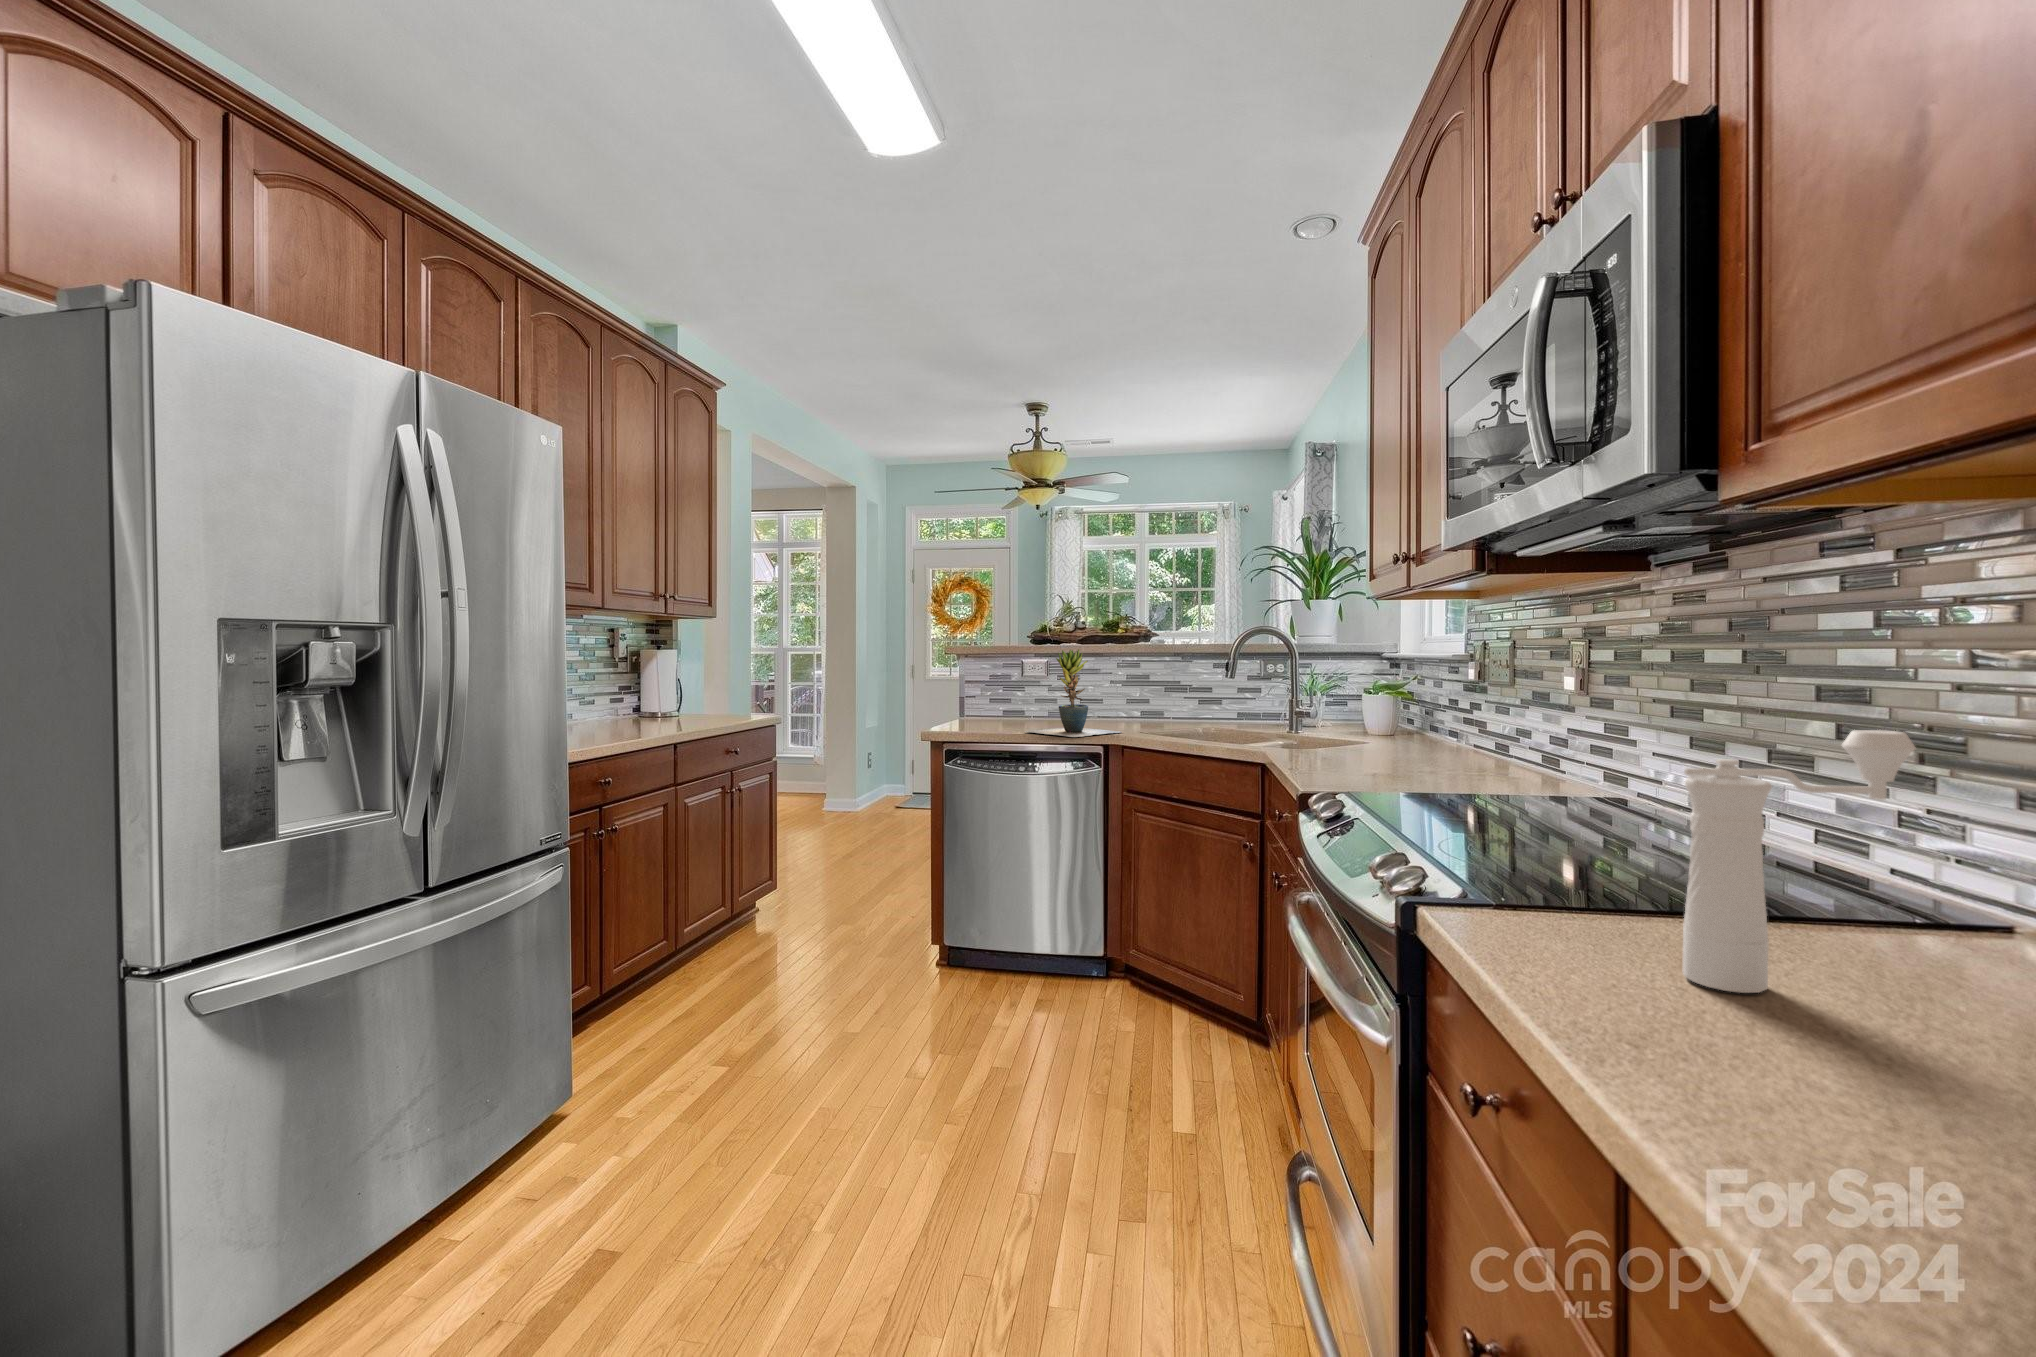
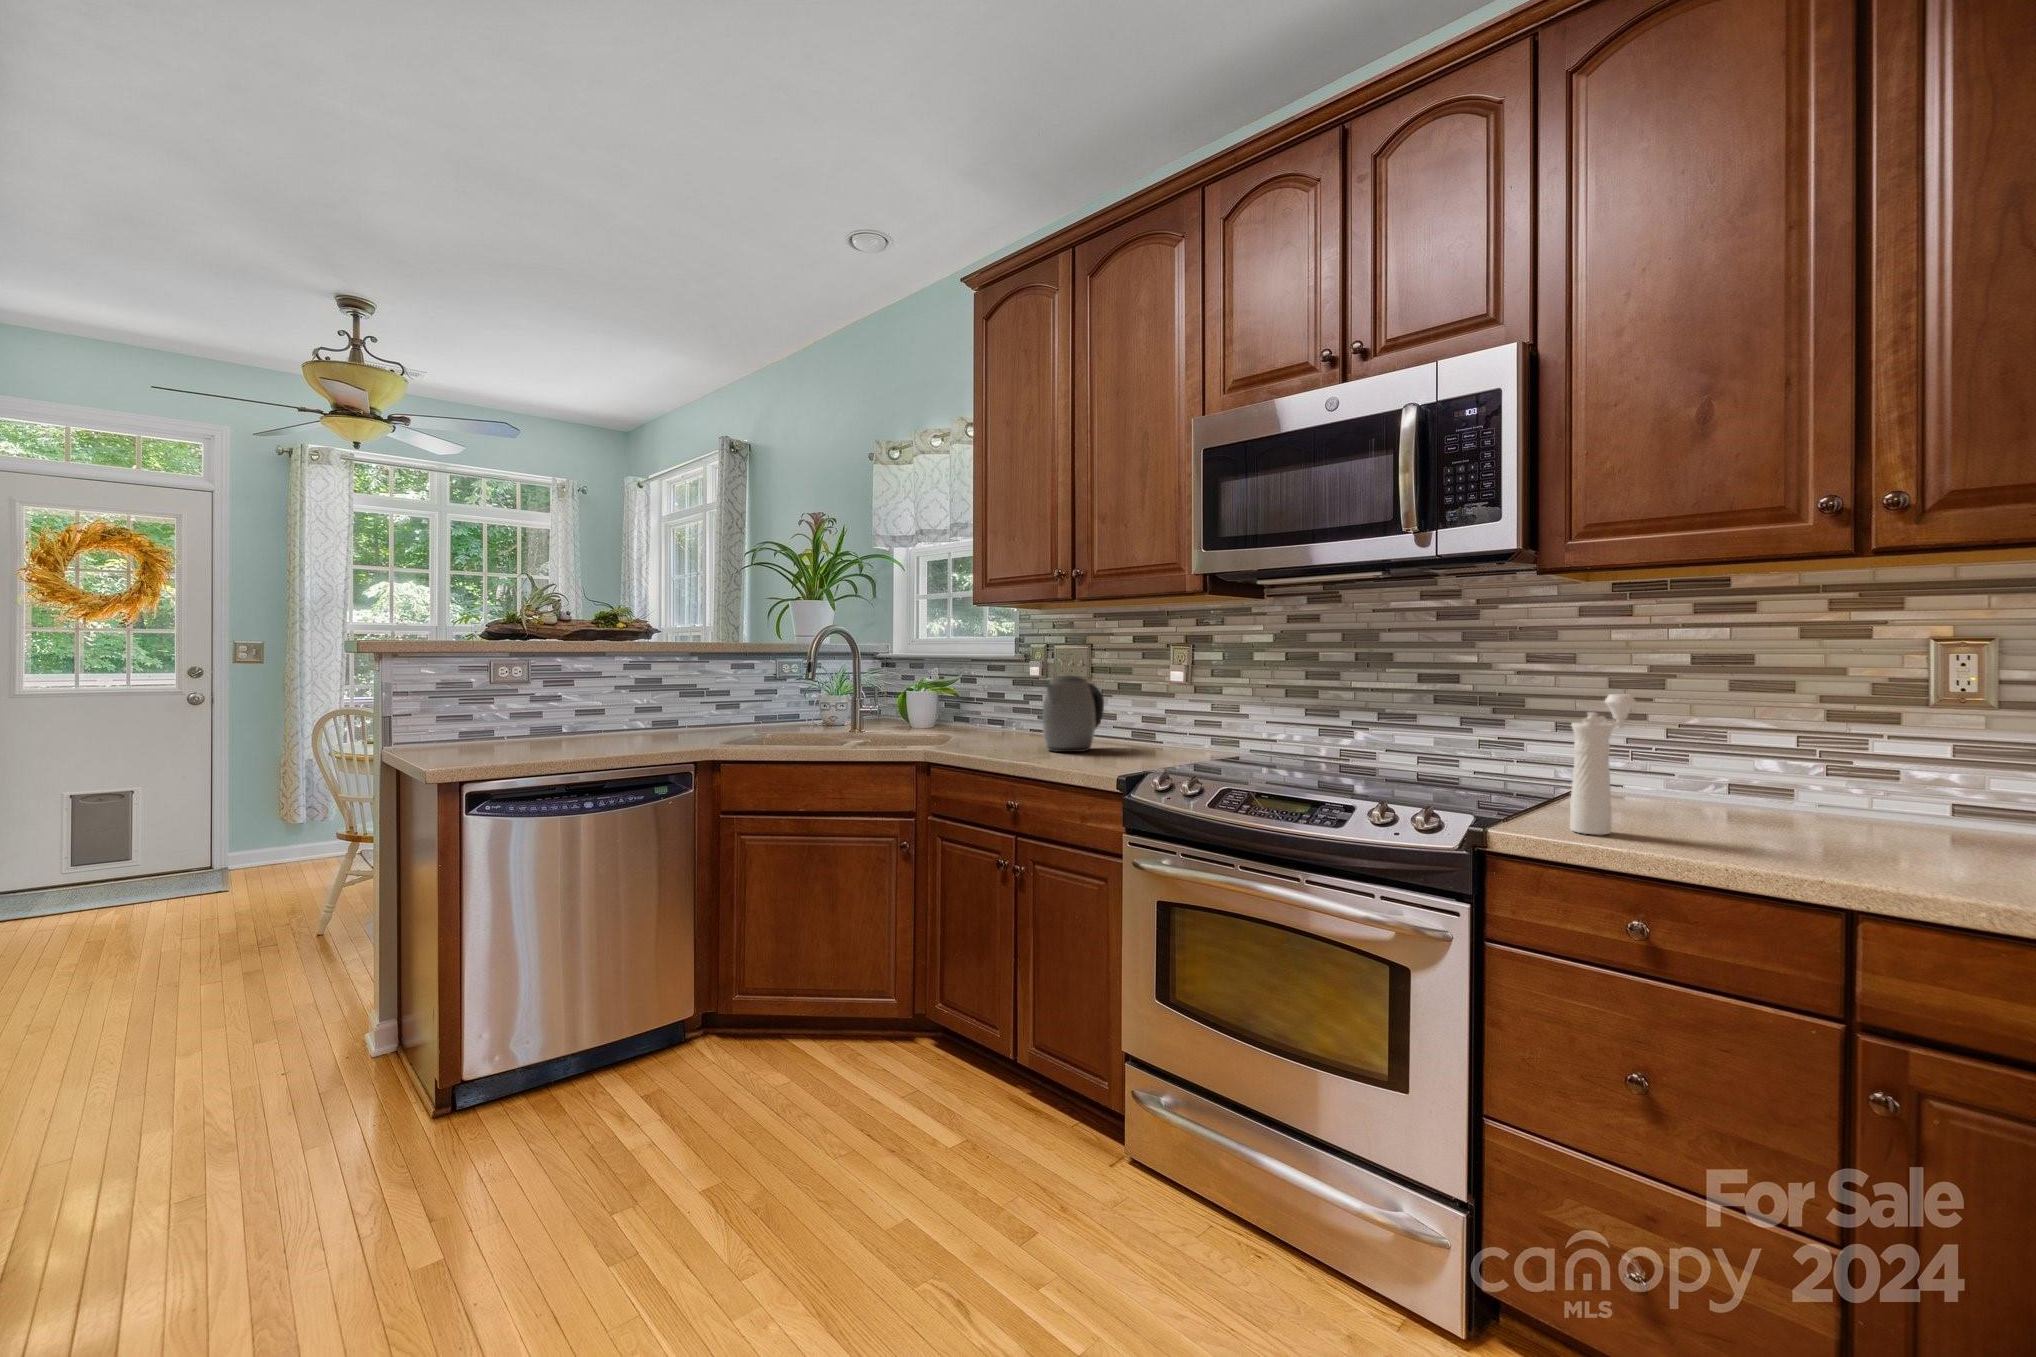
potted plant: present [1025,649,1120,737] -> none [581,649,702,752]
kettle: none [1377,680,1475,771] -> present [1042,675,1104,752]

